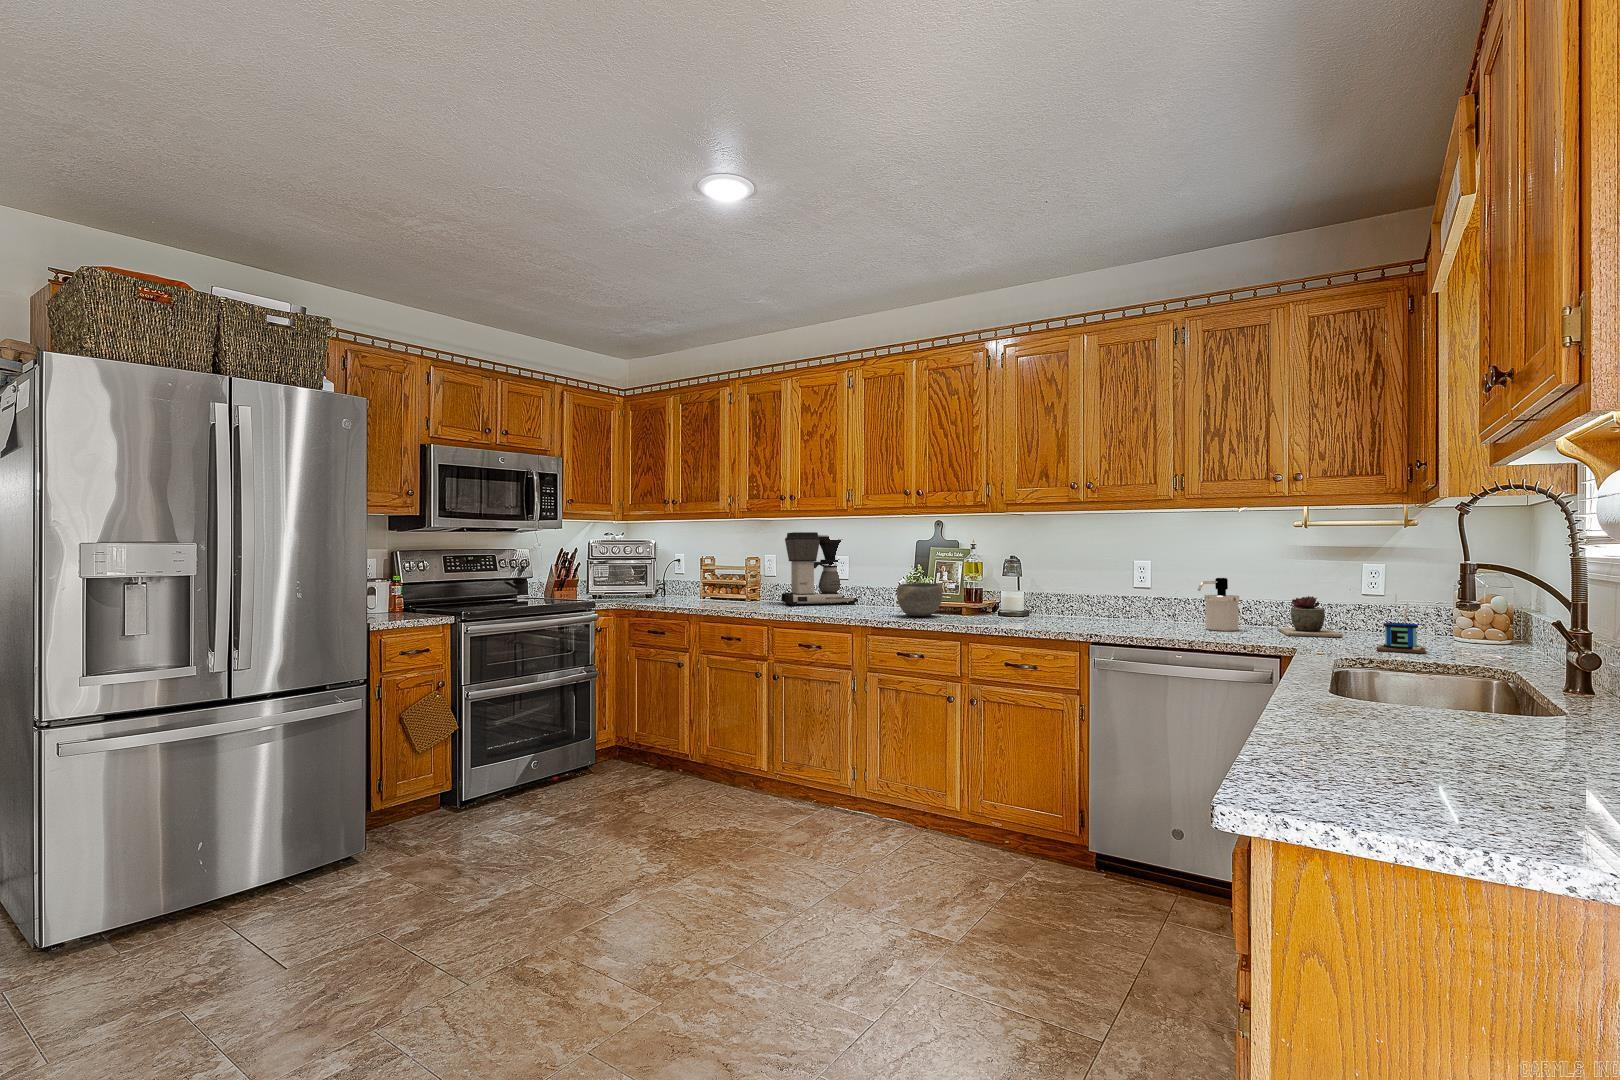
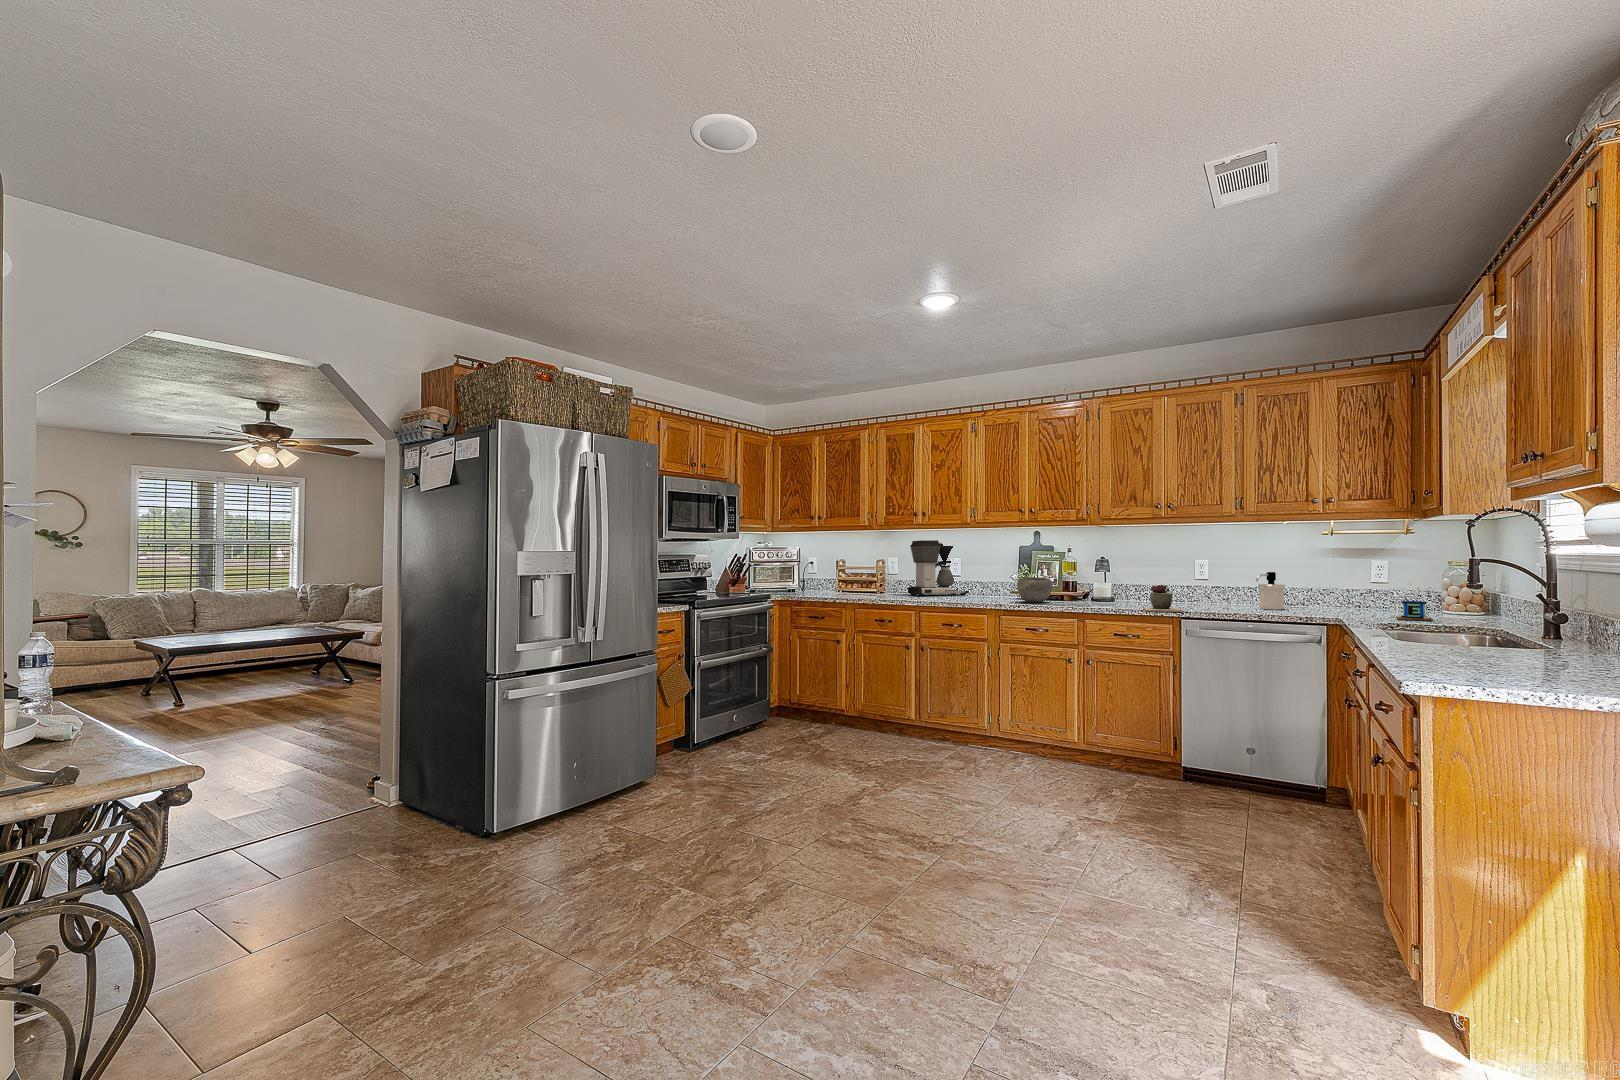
succulent plant: present [1278,596,1343,637] -> present [1143,585,1183,612]

